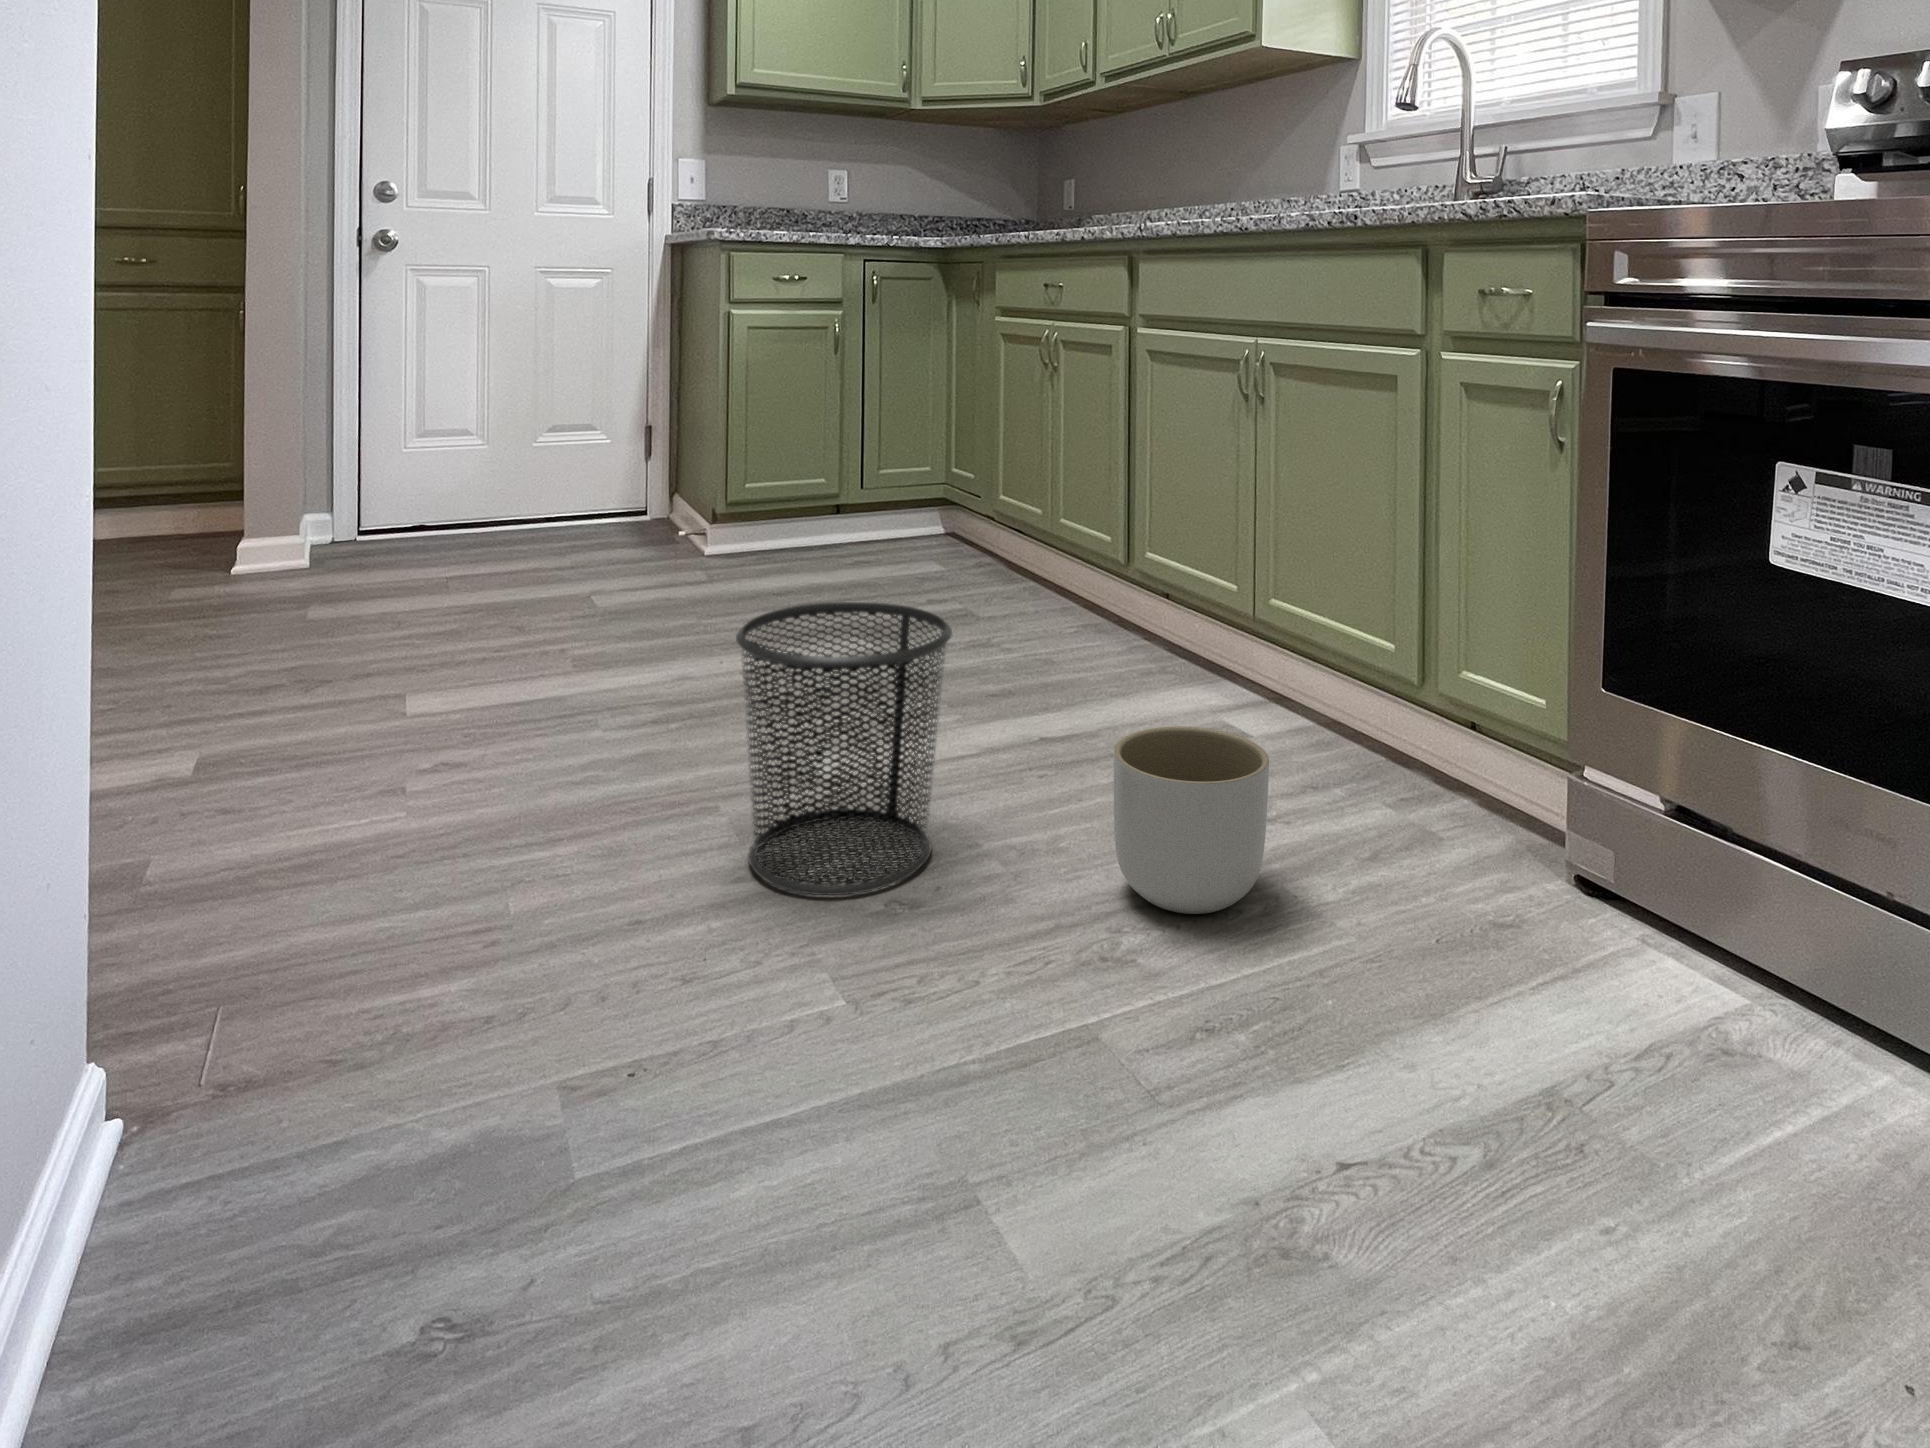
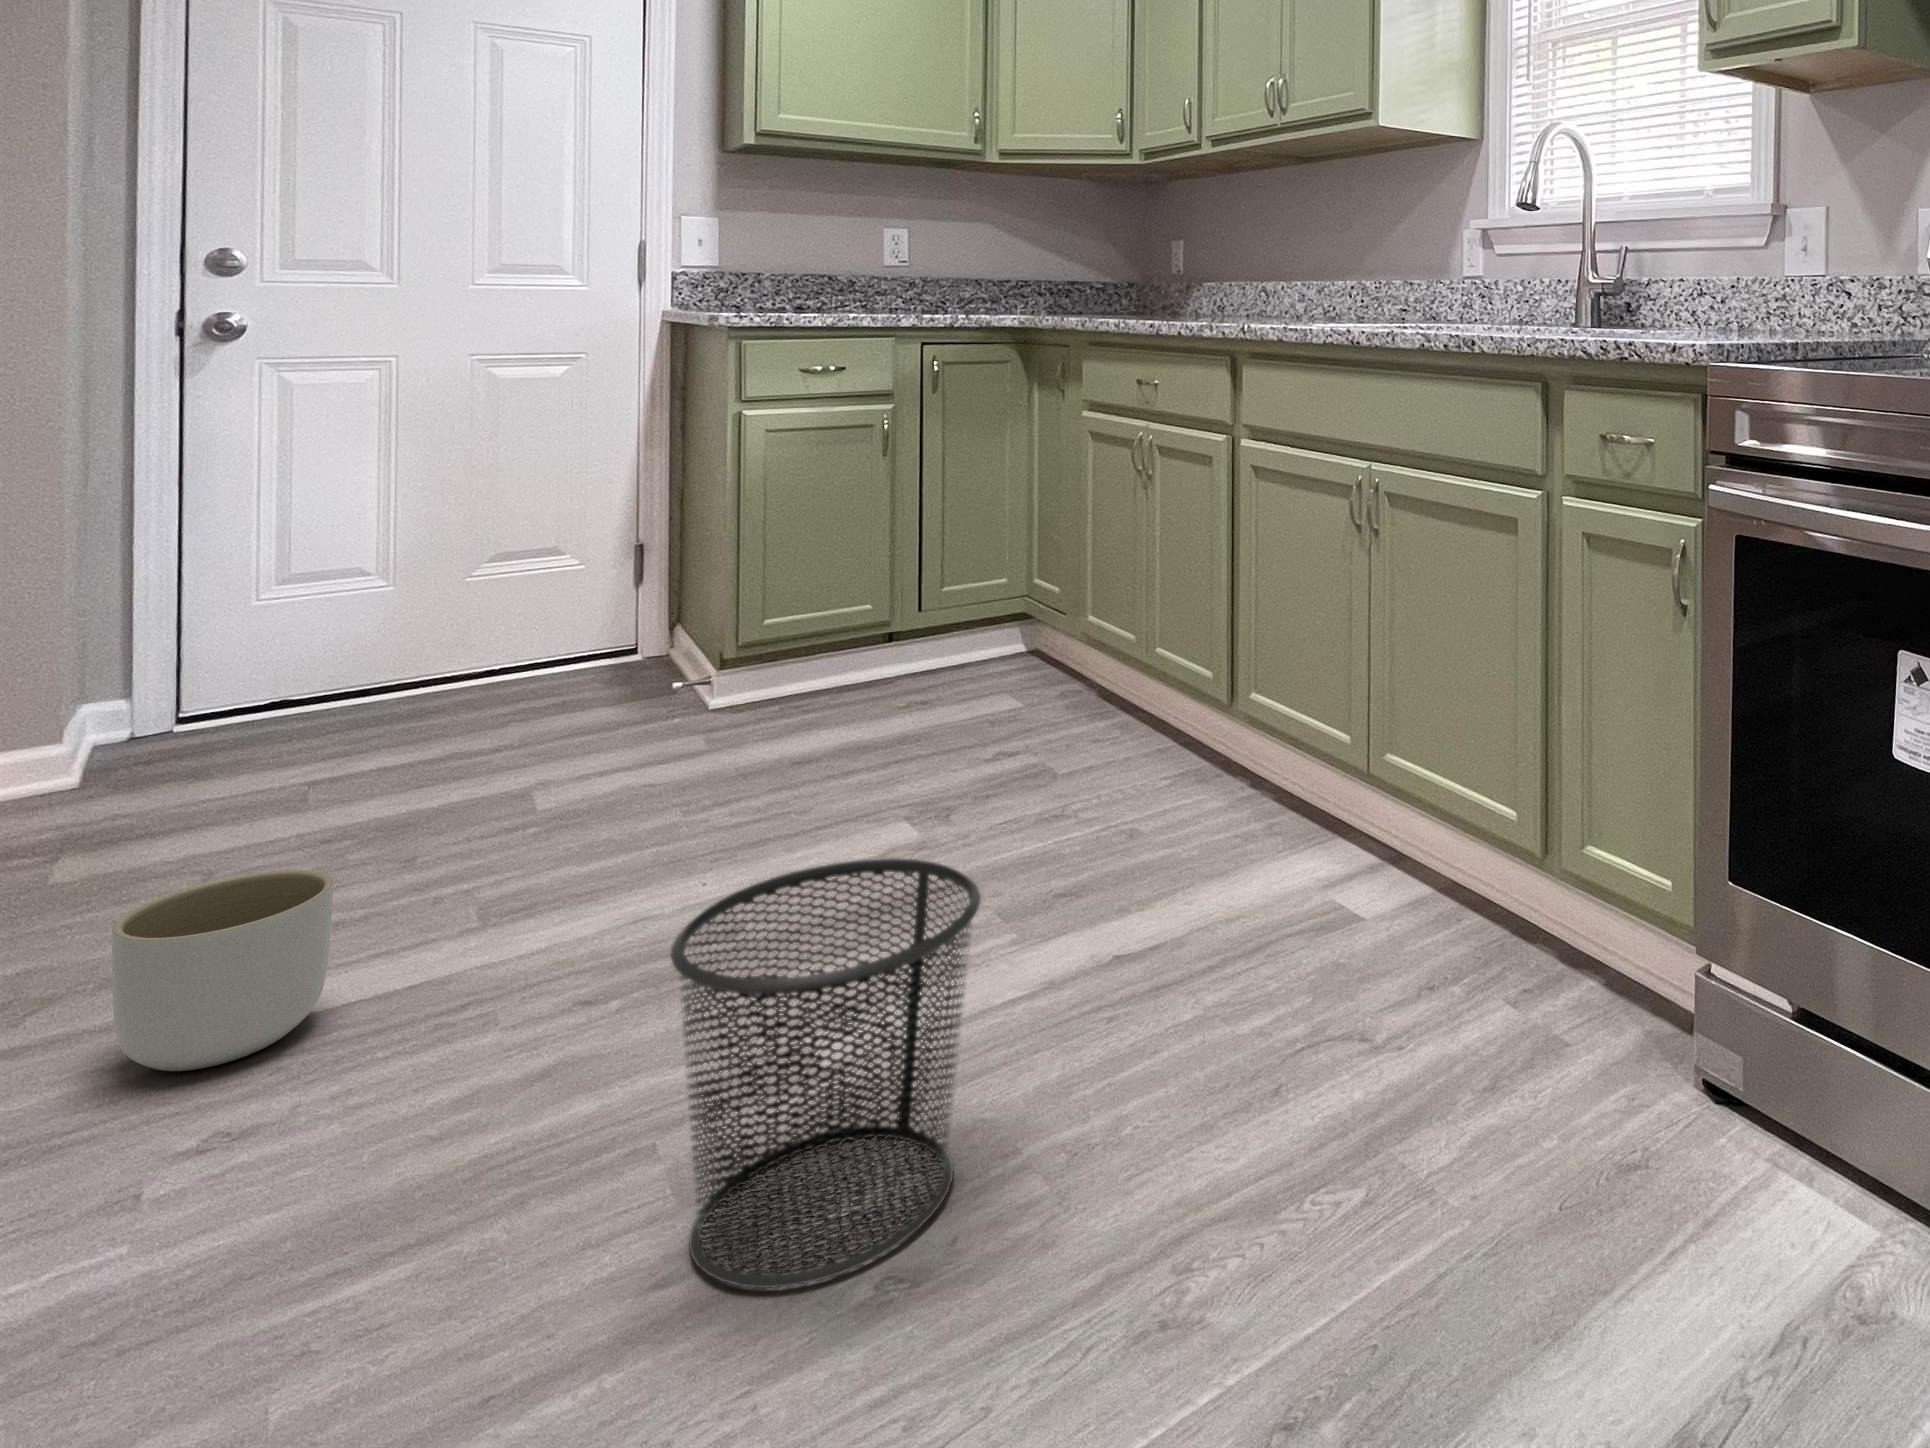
planter: present [1114,726,1269,914] -> present [112,870,333,1071]

